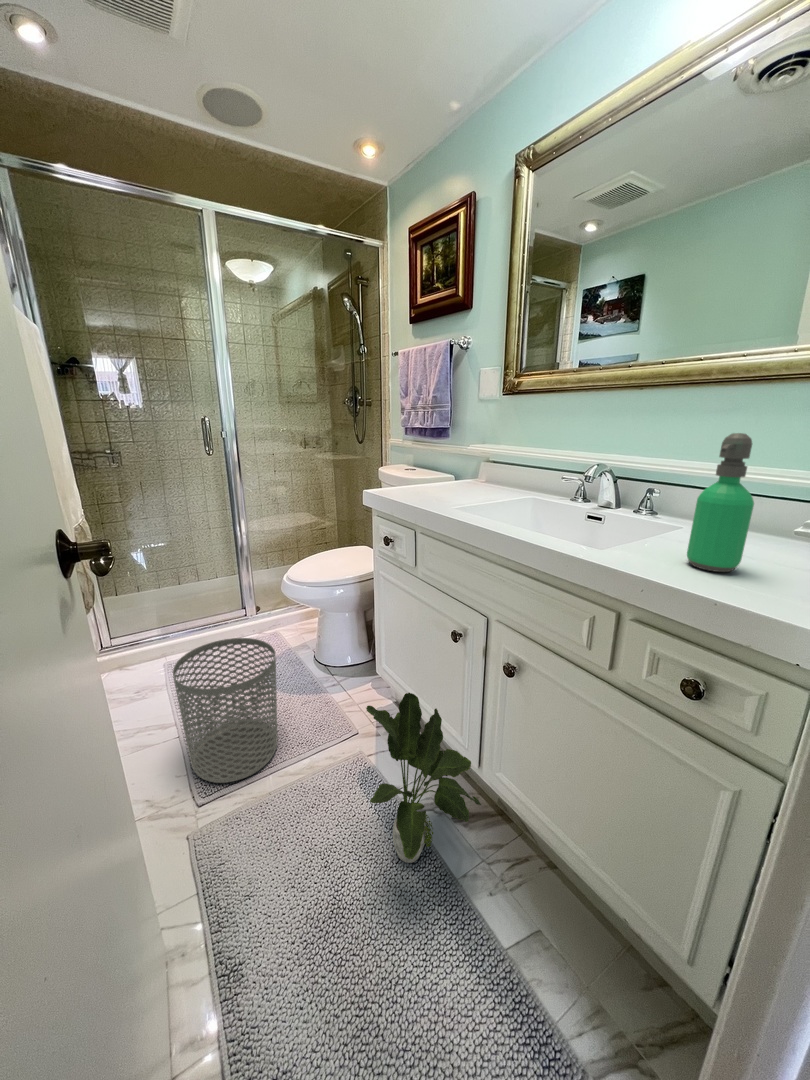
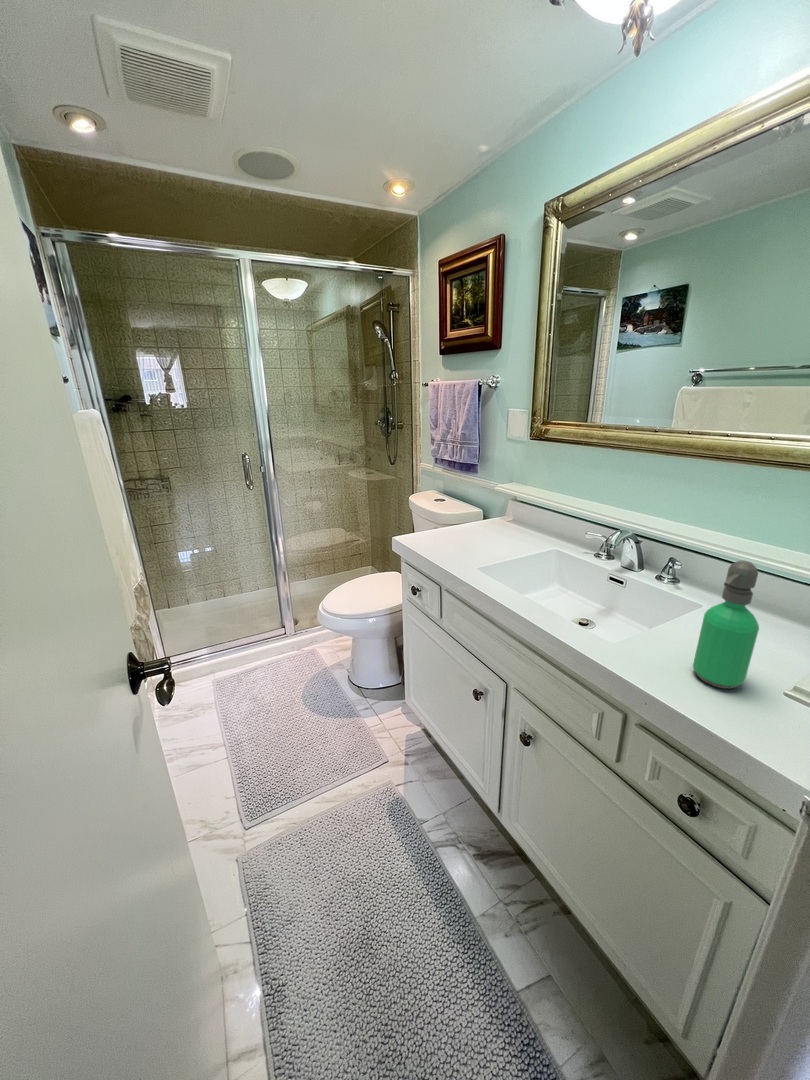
waste bin: present [173,638,277,783] -> none [222,672,315,807]
potted plant: present [366,693,481,863] -> none [392,750,499,909]

